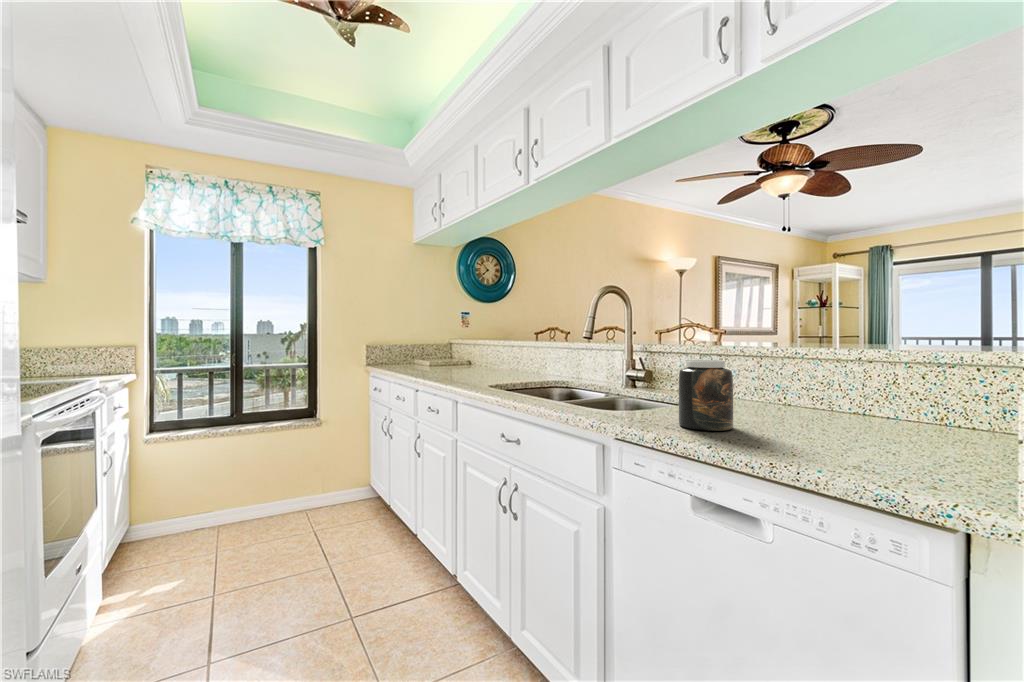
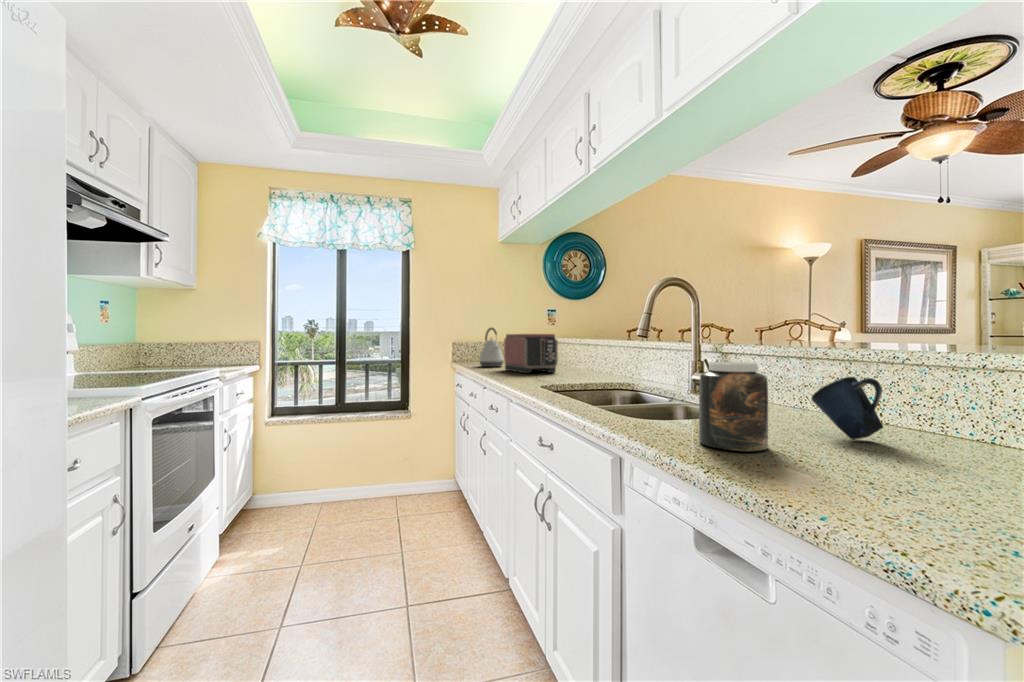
kettle: none [400,329,426,369] -> present [479,328,504,367]
toaster: none [432,336,488,375] -> present [504,334,558,373]
mug: none [749,370,801,418] -> present [812,377,883,440]

